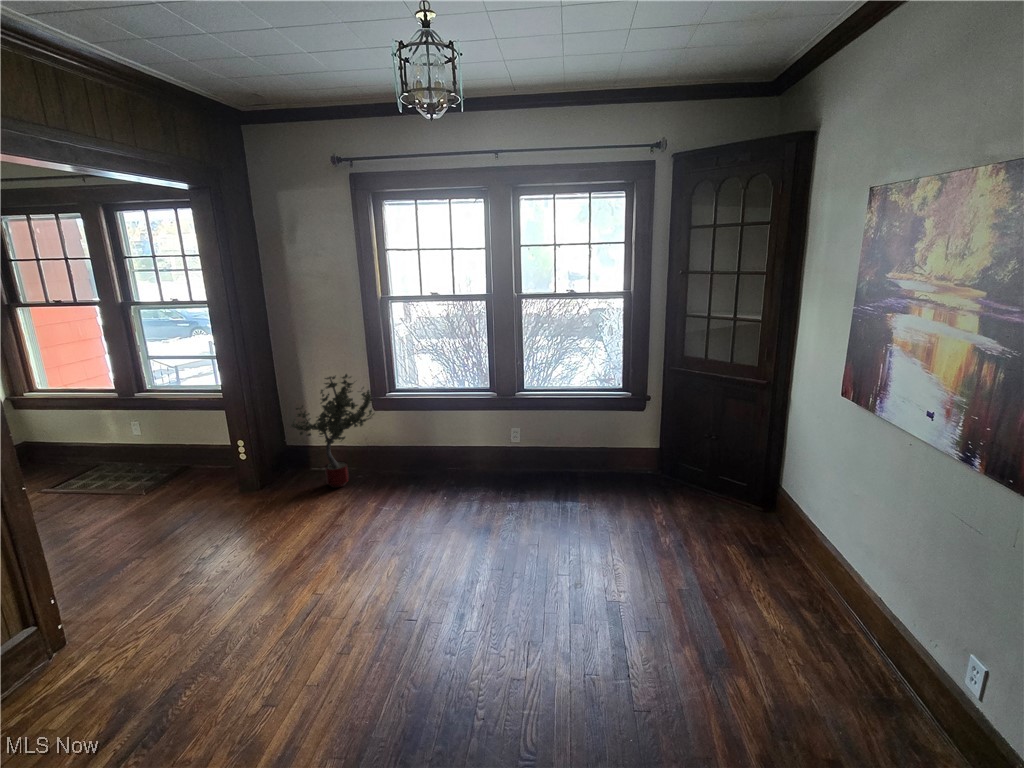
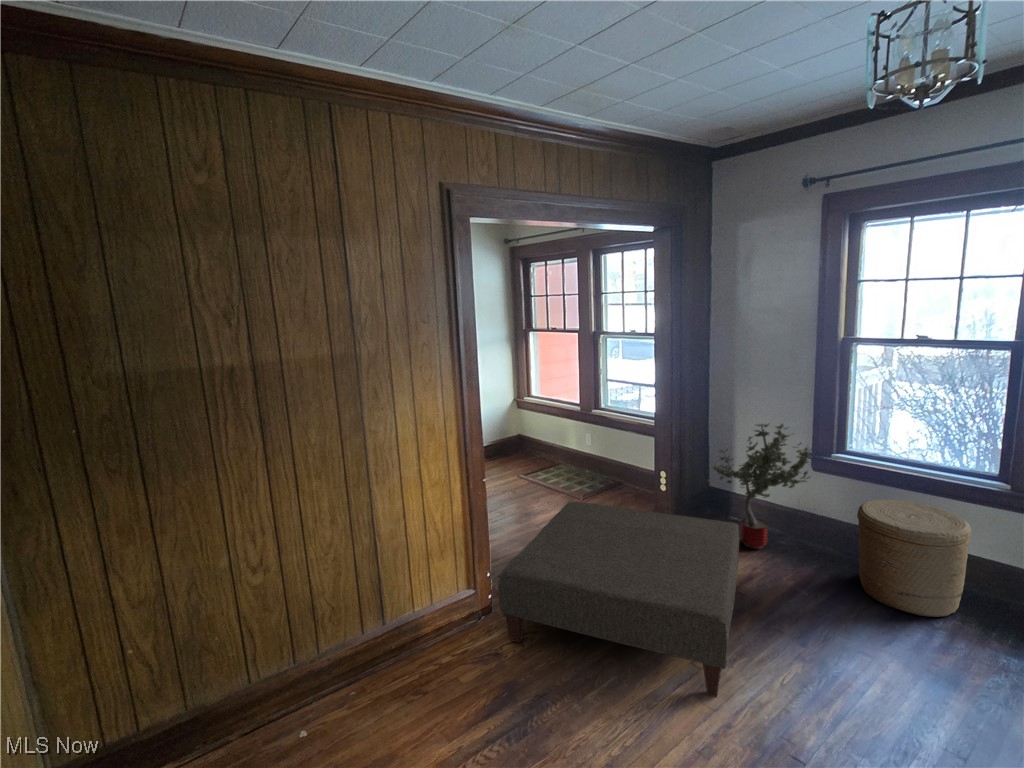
woven basket: none [411,416,477,494] -> present [857,500,972,617]
ottoman: none [77,466,341,660] -> present [498,501,739,697]

